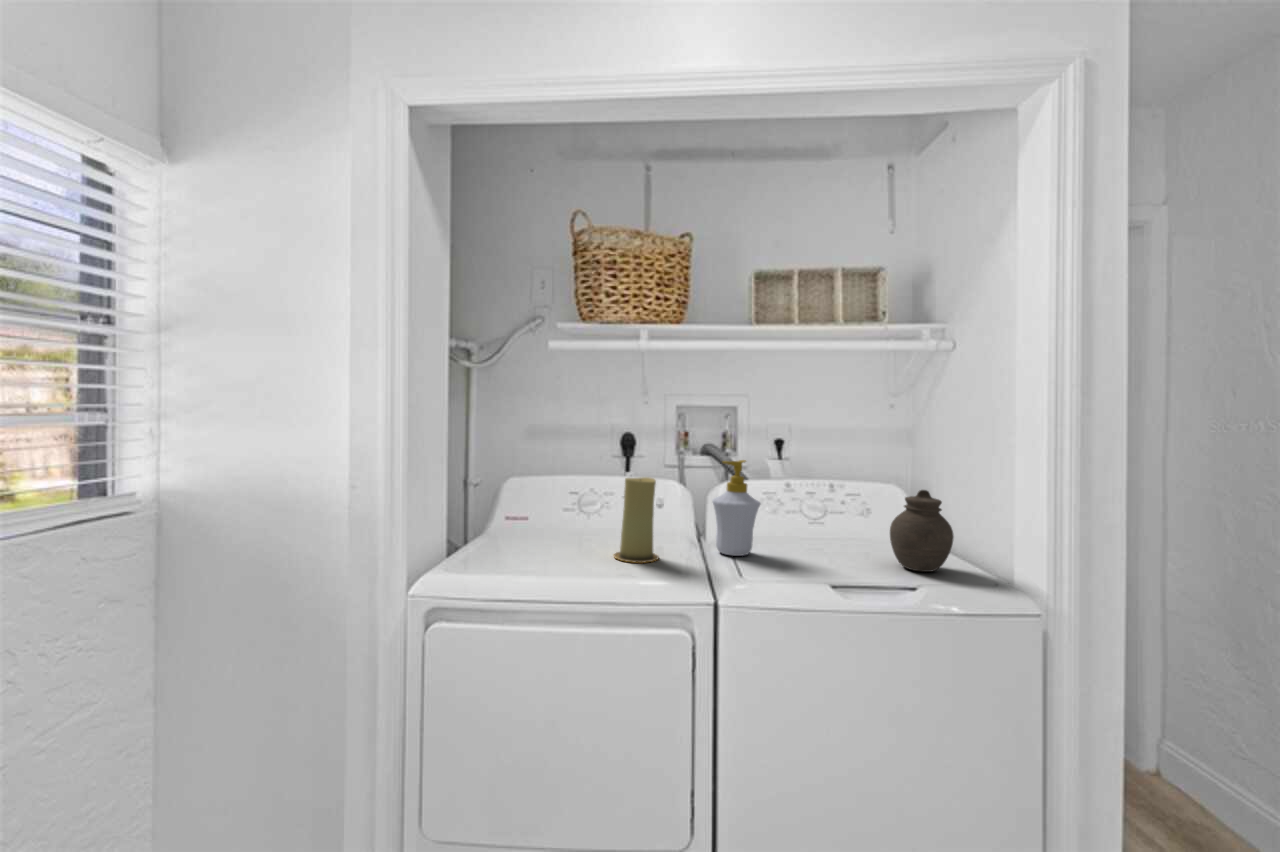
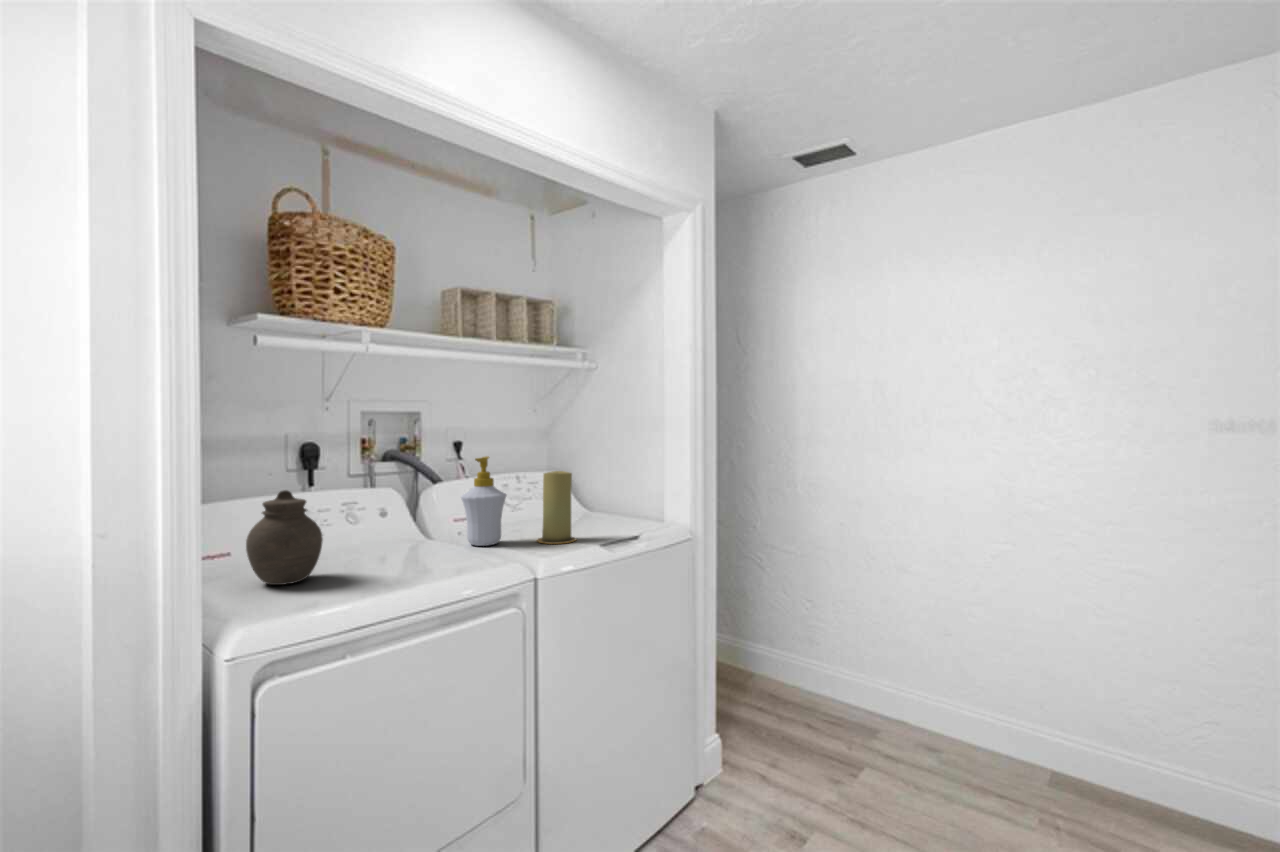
candle: present [614,477,658,563] -> present [537,471,576,544]
jar: present [890,490,954,572] -> present [246,490,323,585]

